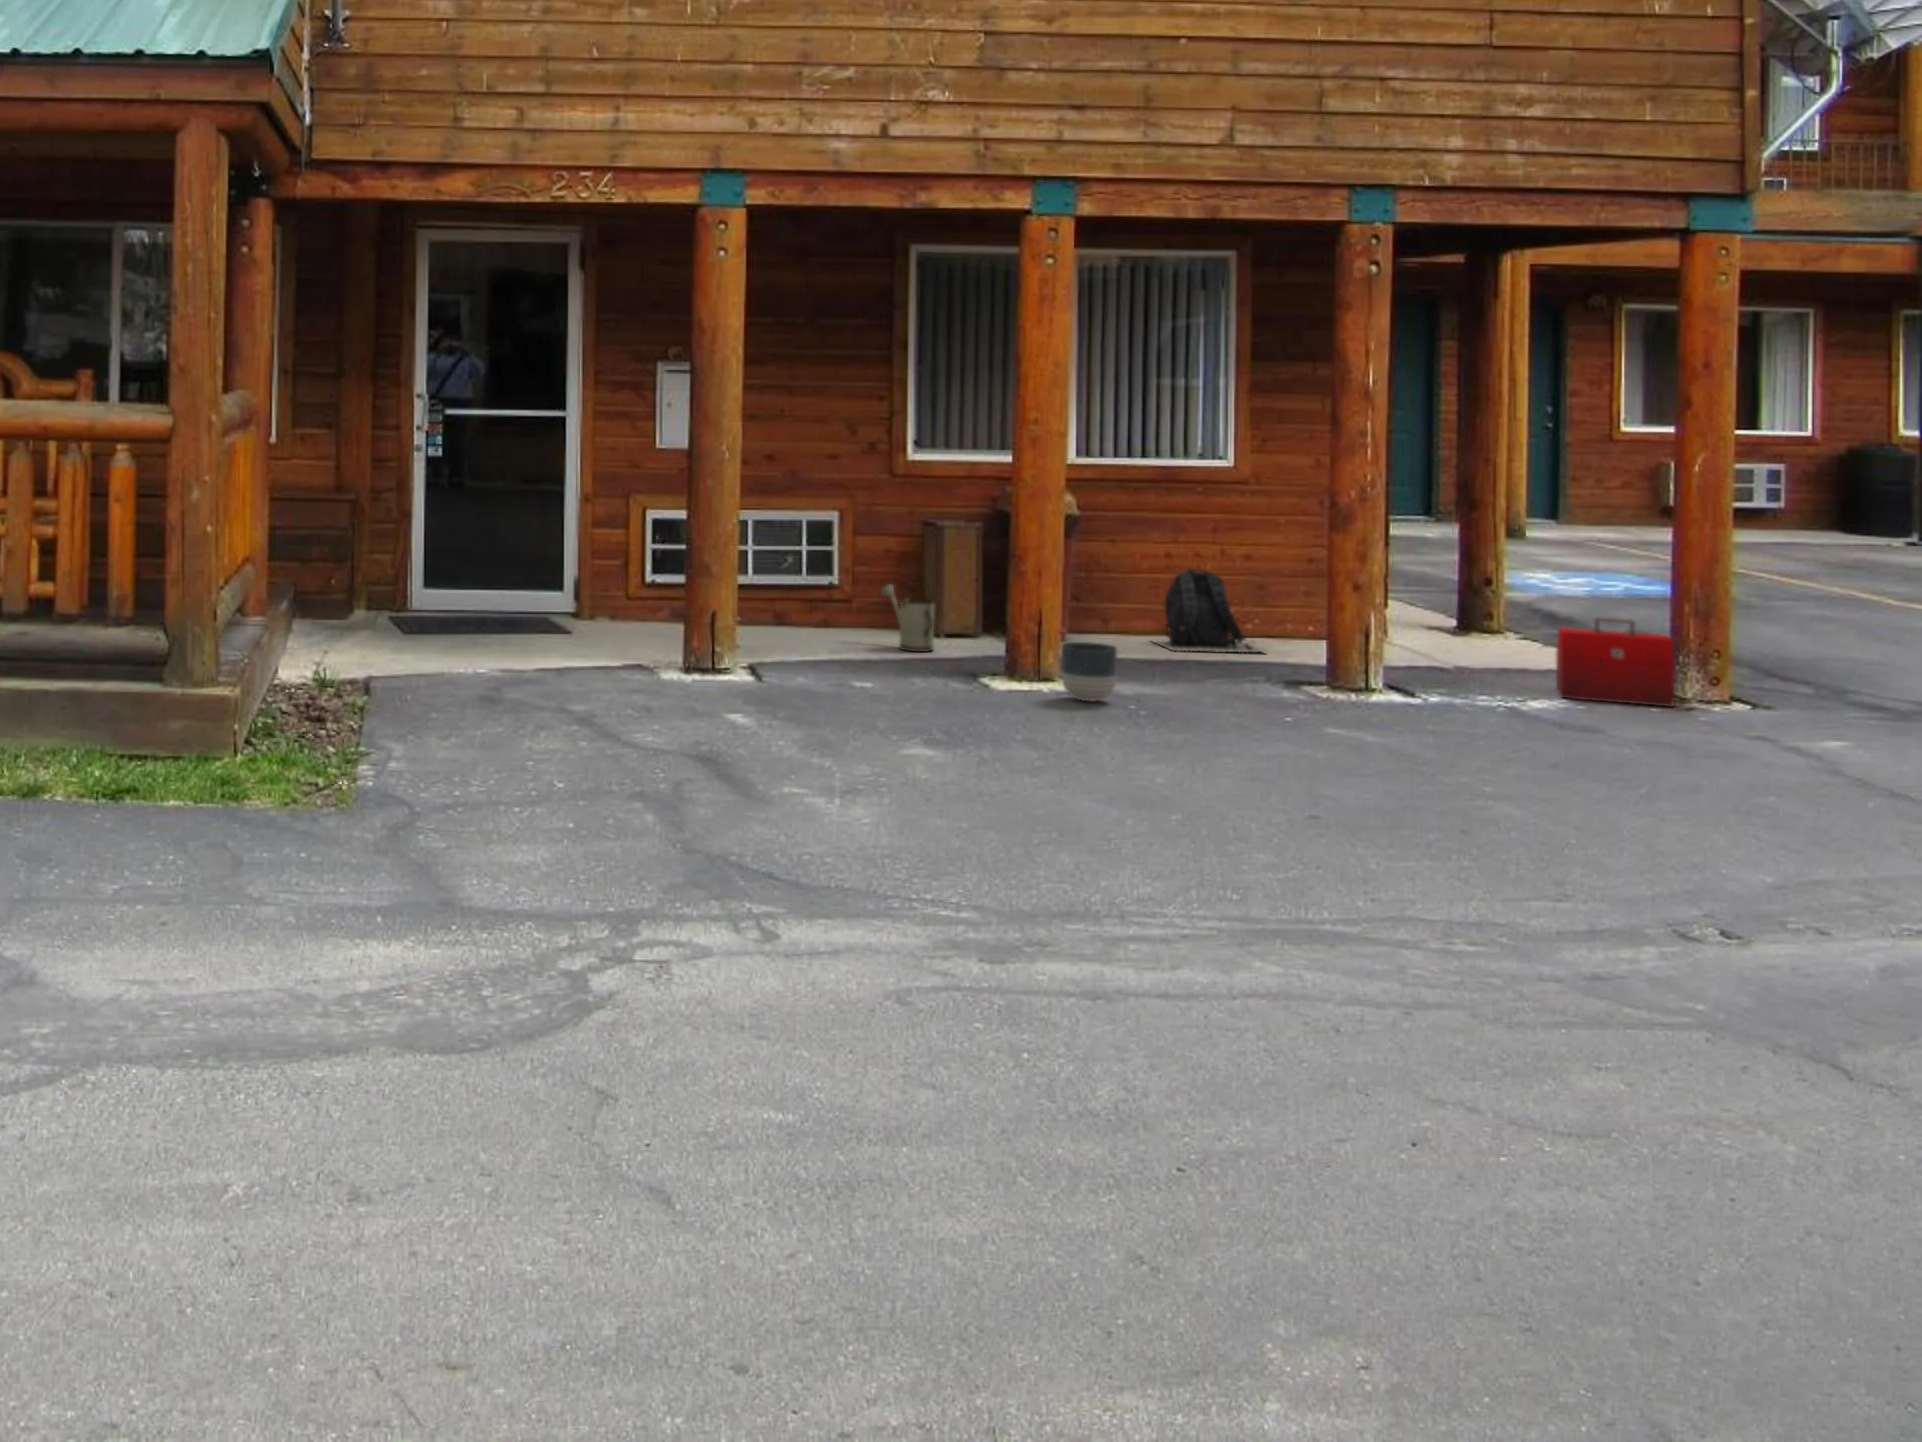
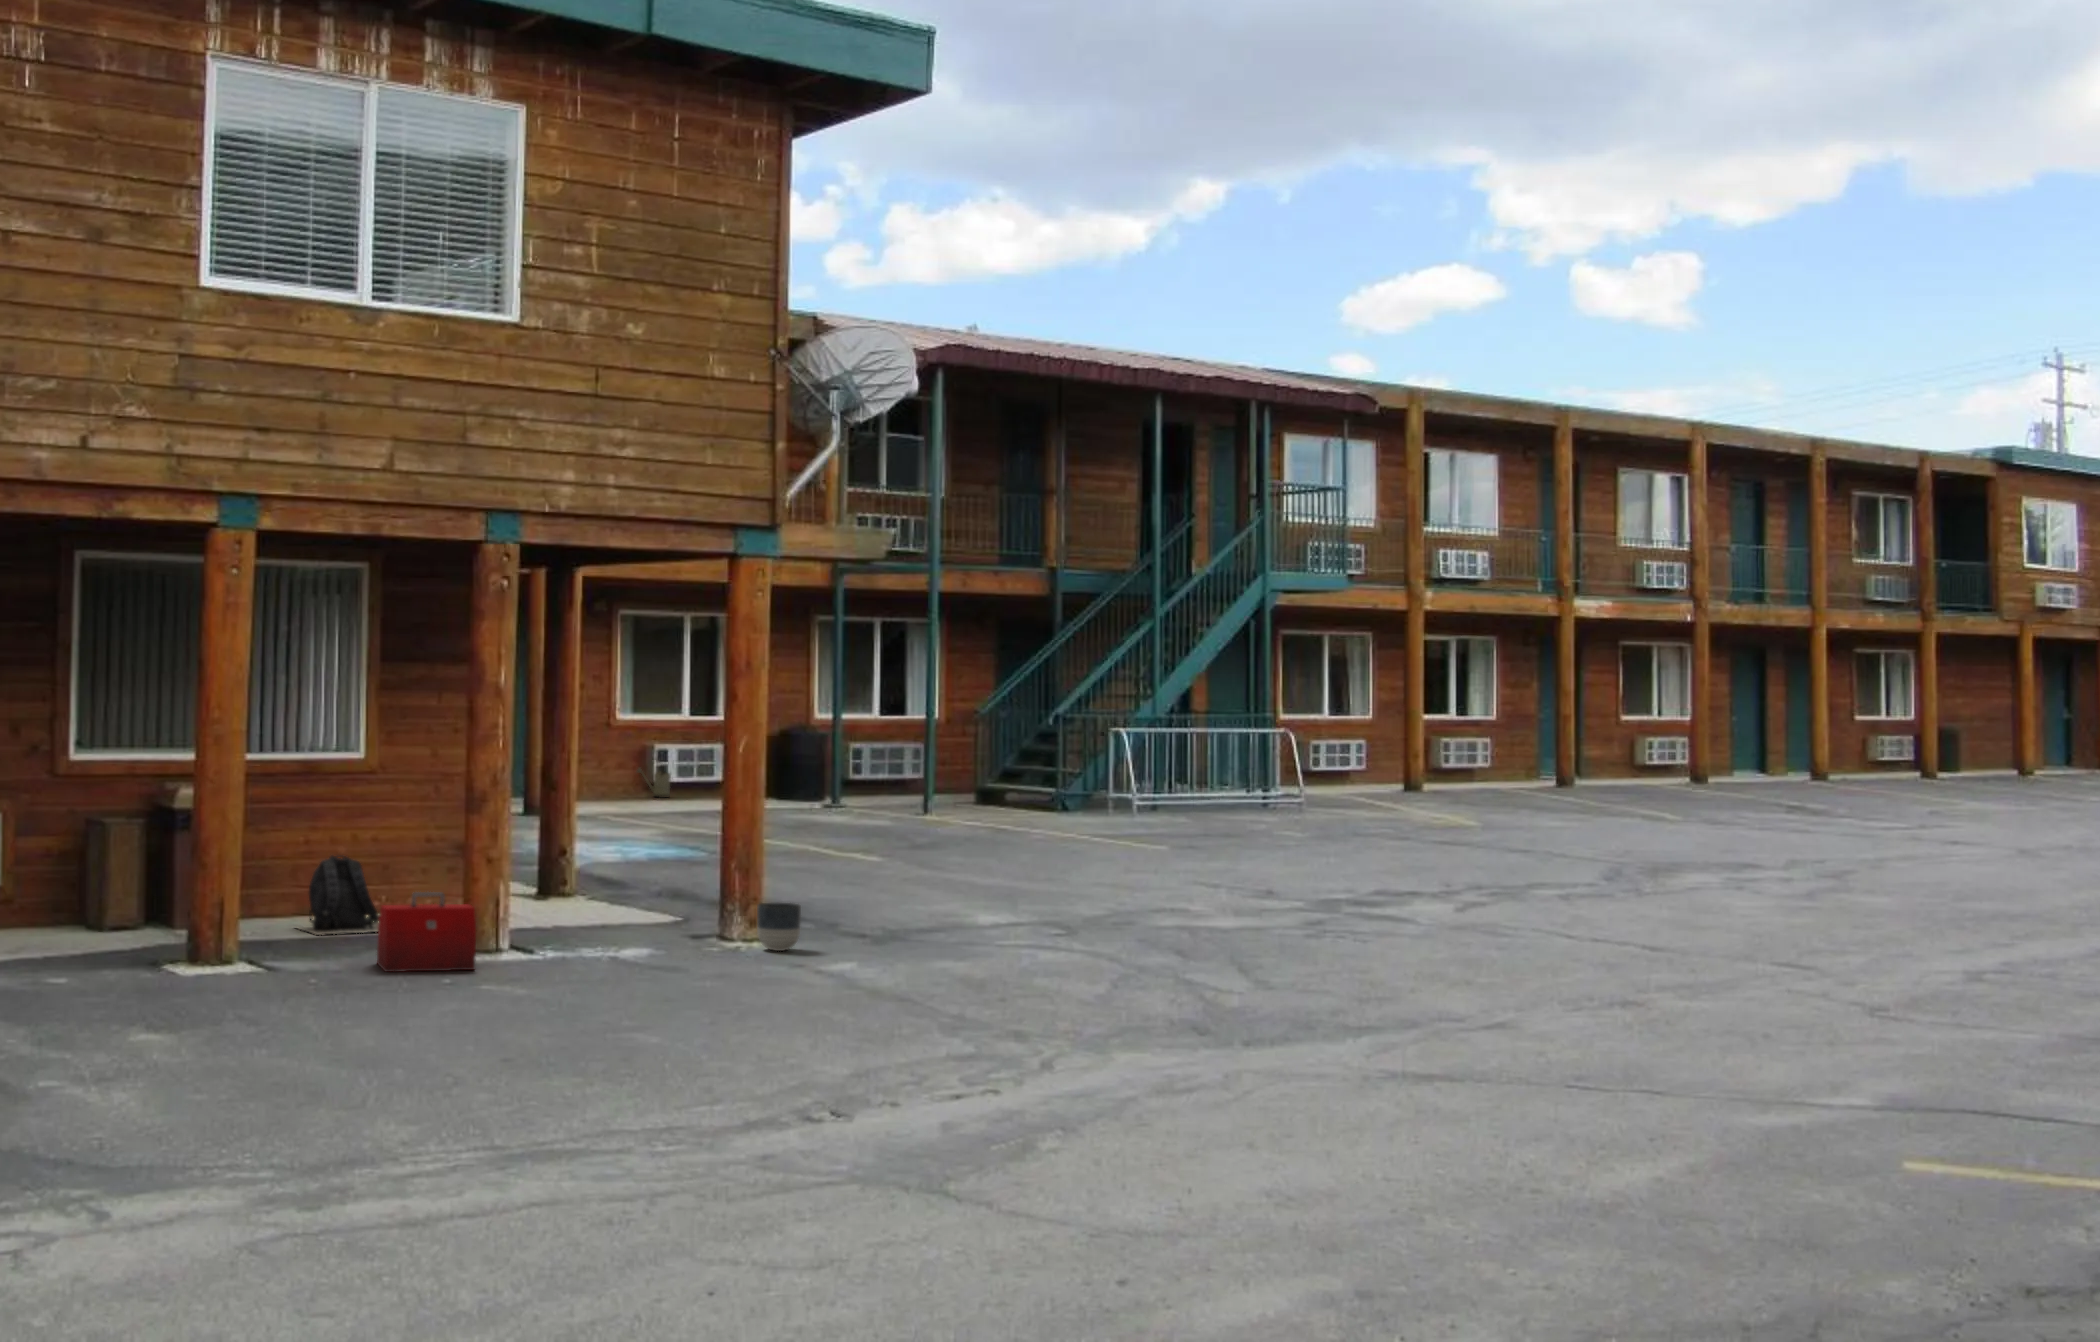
watering can: present [881,584,935,652] -> present [637,768,671,798]
toolbox: present [1556,618,1675,707] -> present [377,892,476,972]
planter: present [1061,642,1117,702] -> present [757,903,801,951]

